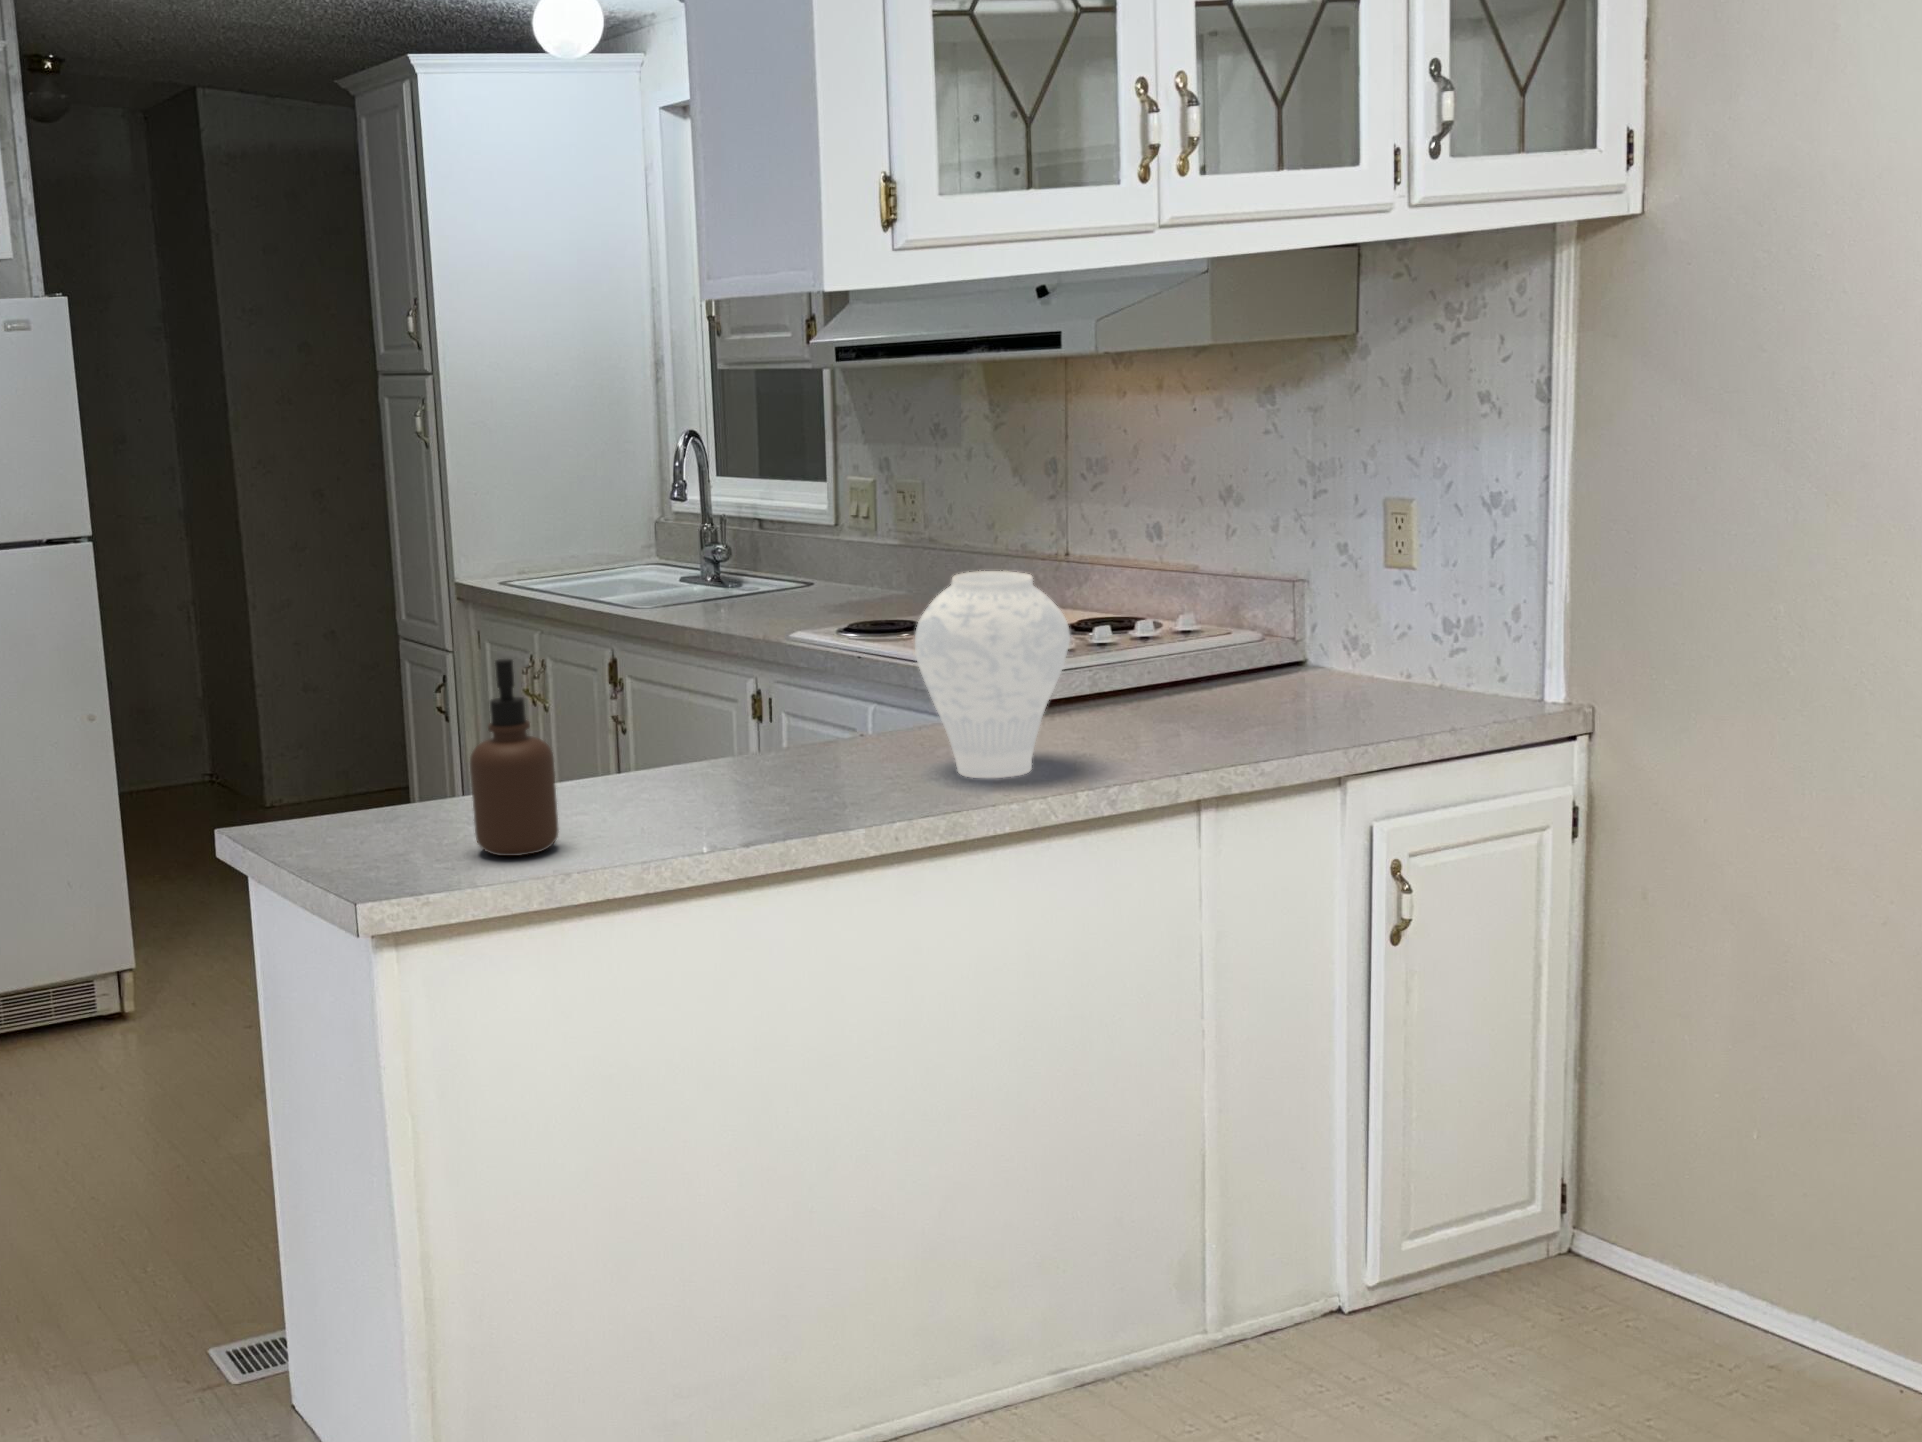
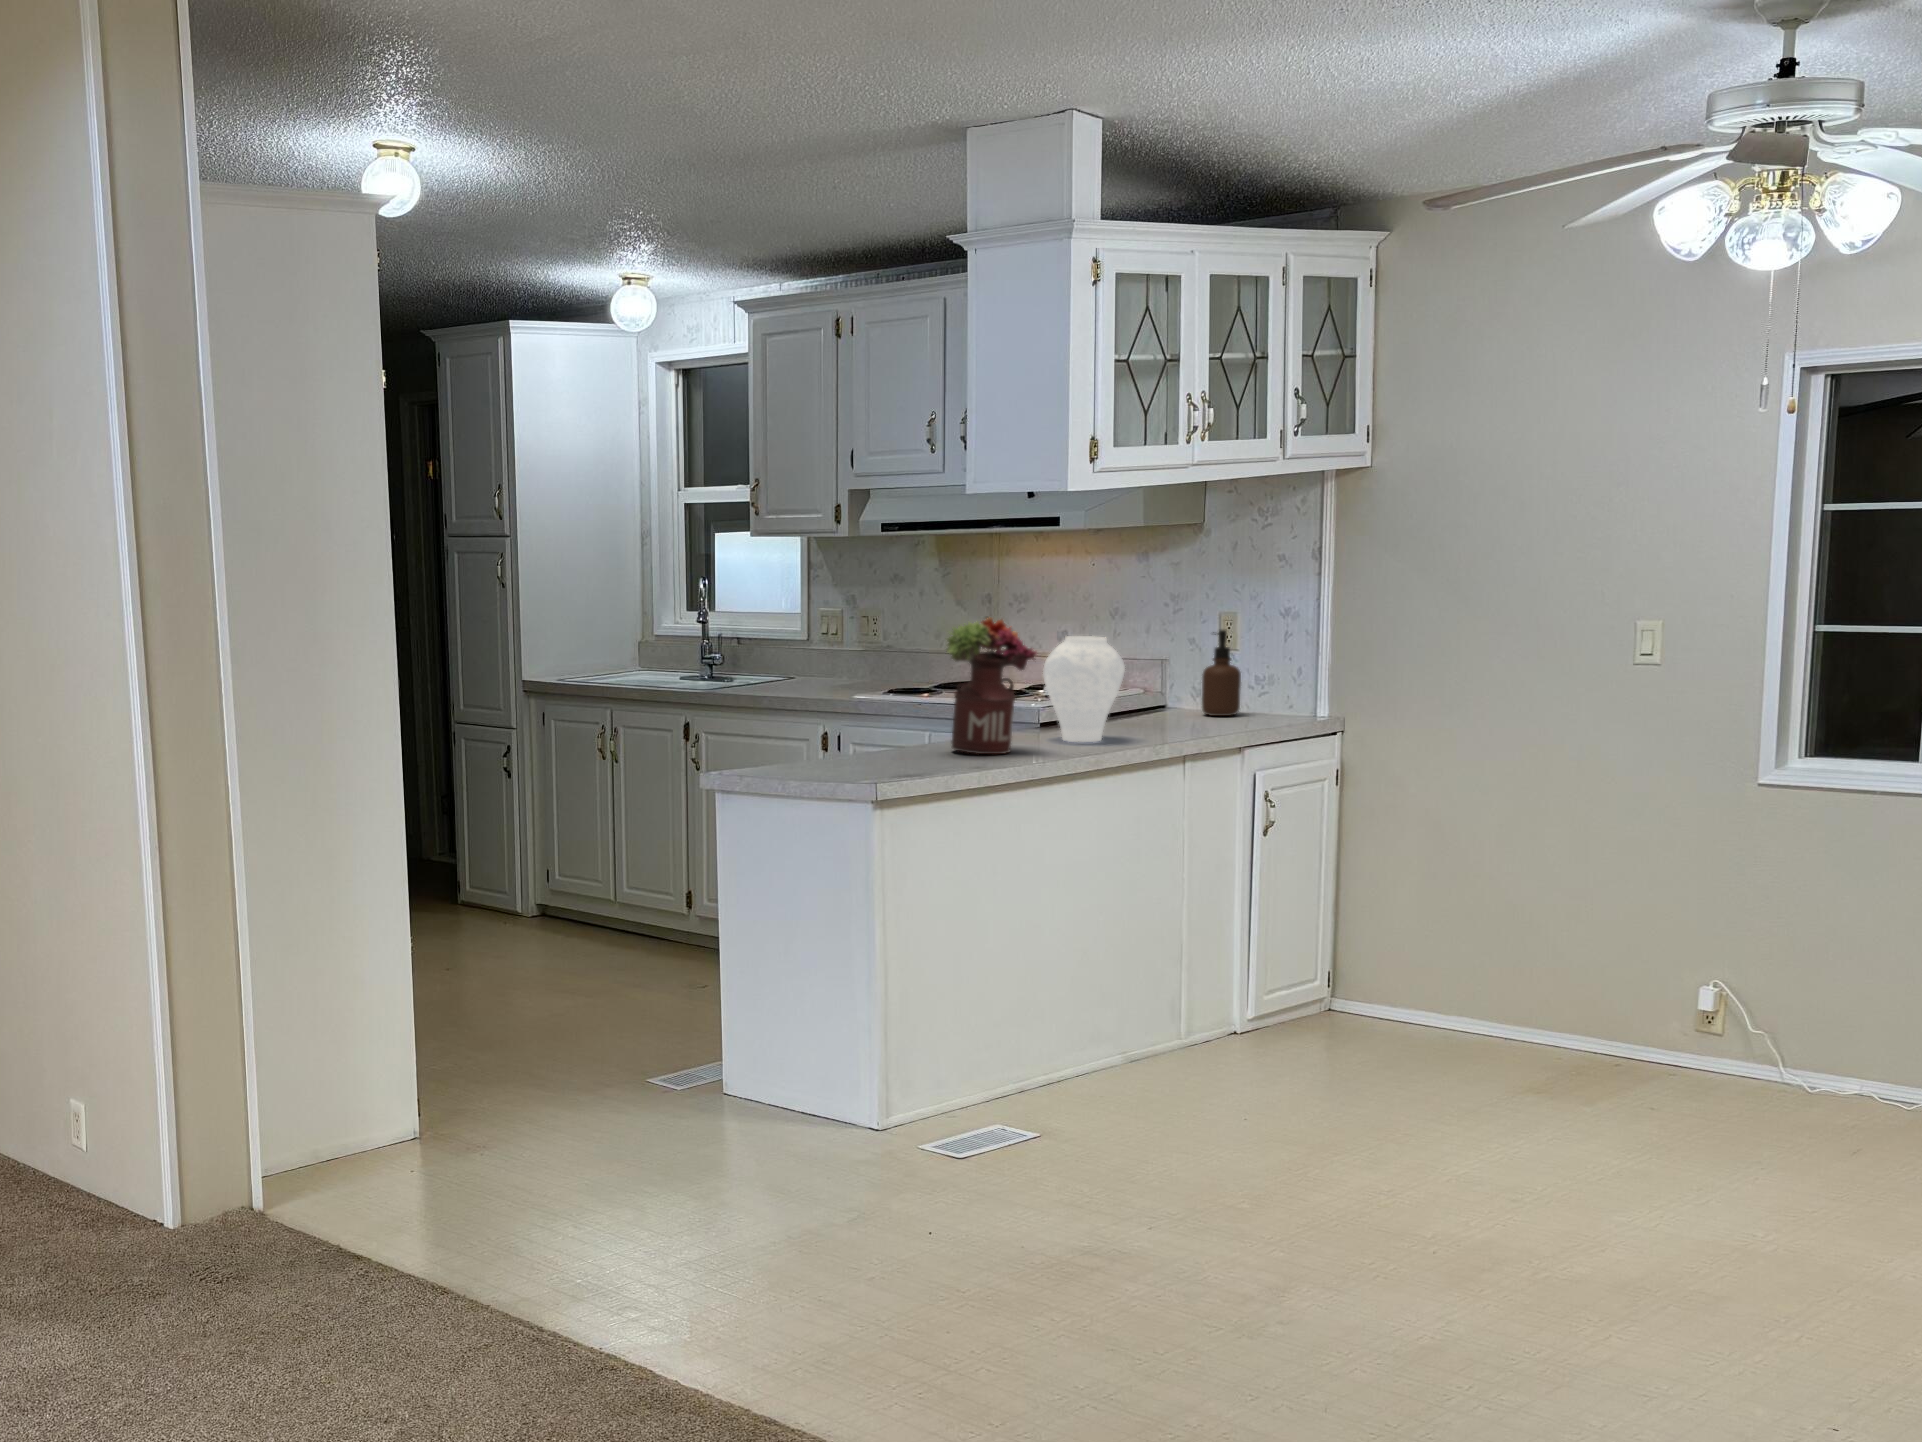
flower arrangement: none [660,549,844,817] -> present [946,617,1037,754]
soap dispenser: present [470,659,558,856] -> present [1202,630,1241,716]

